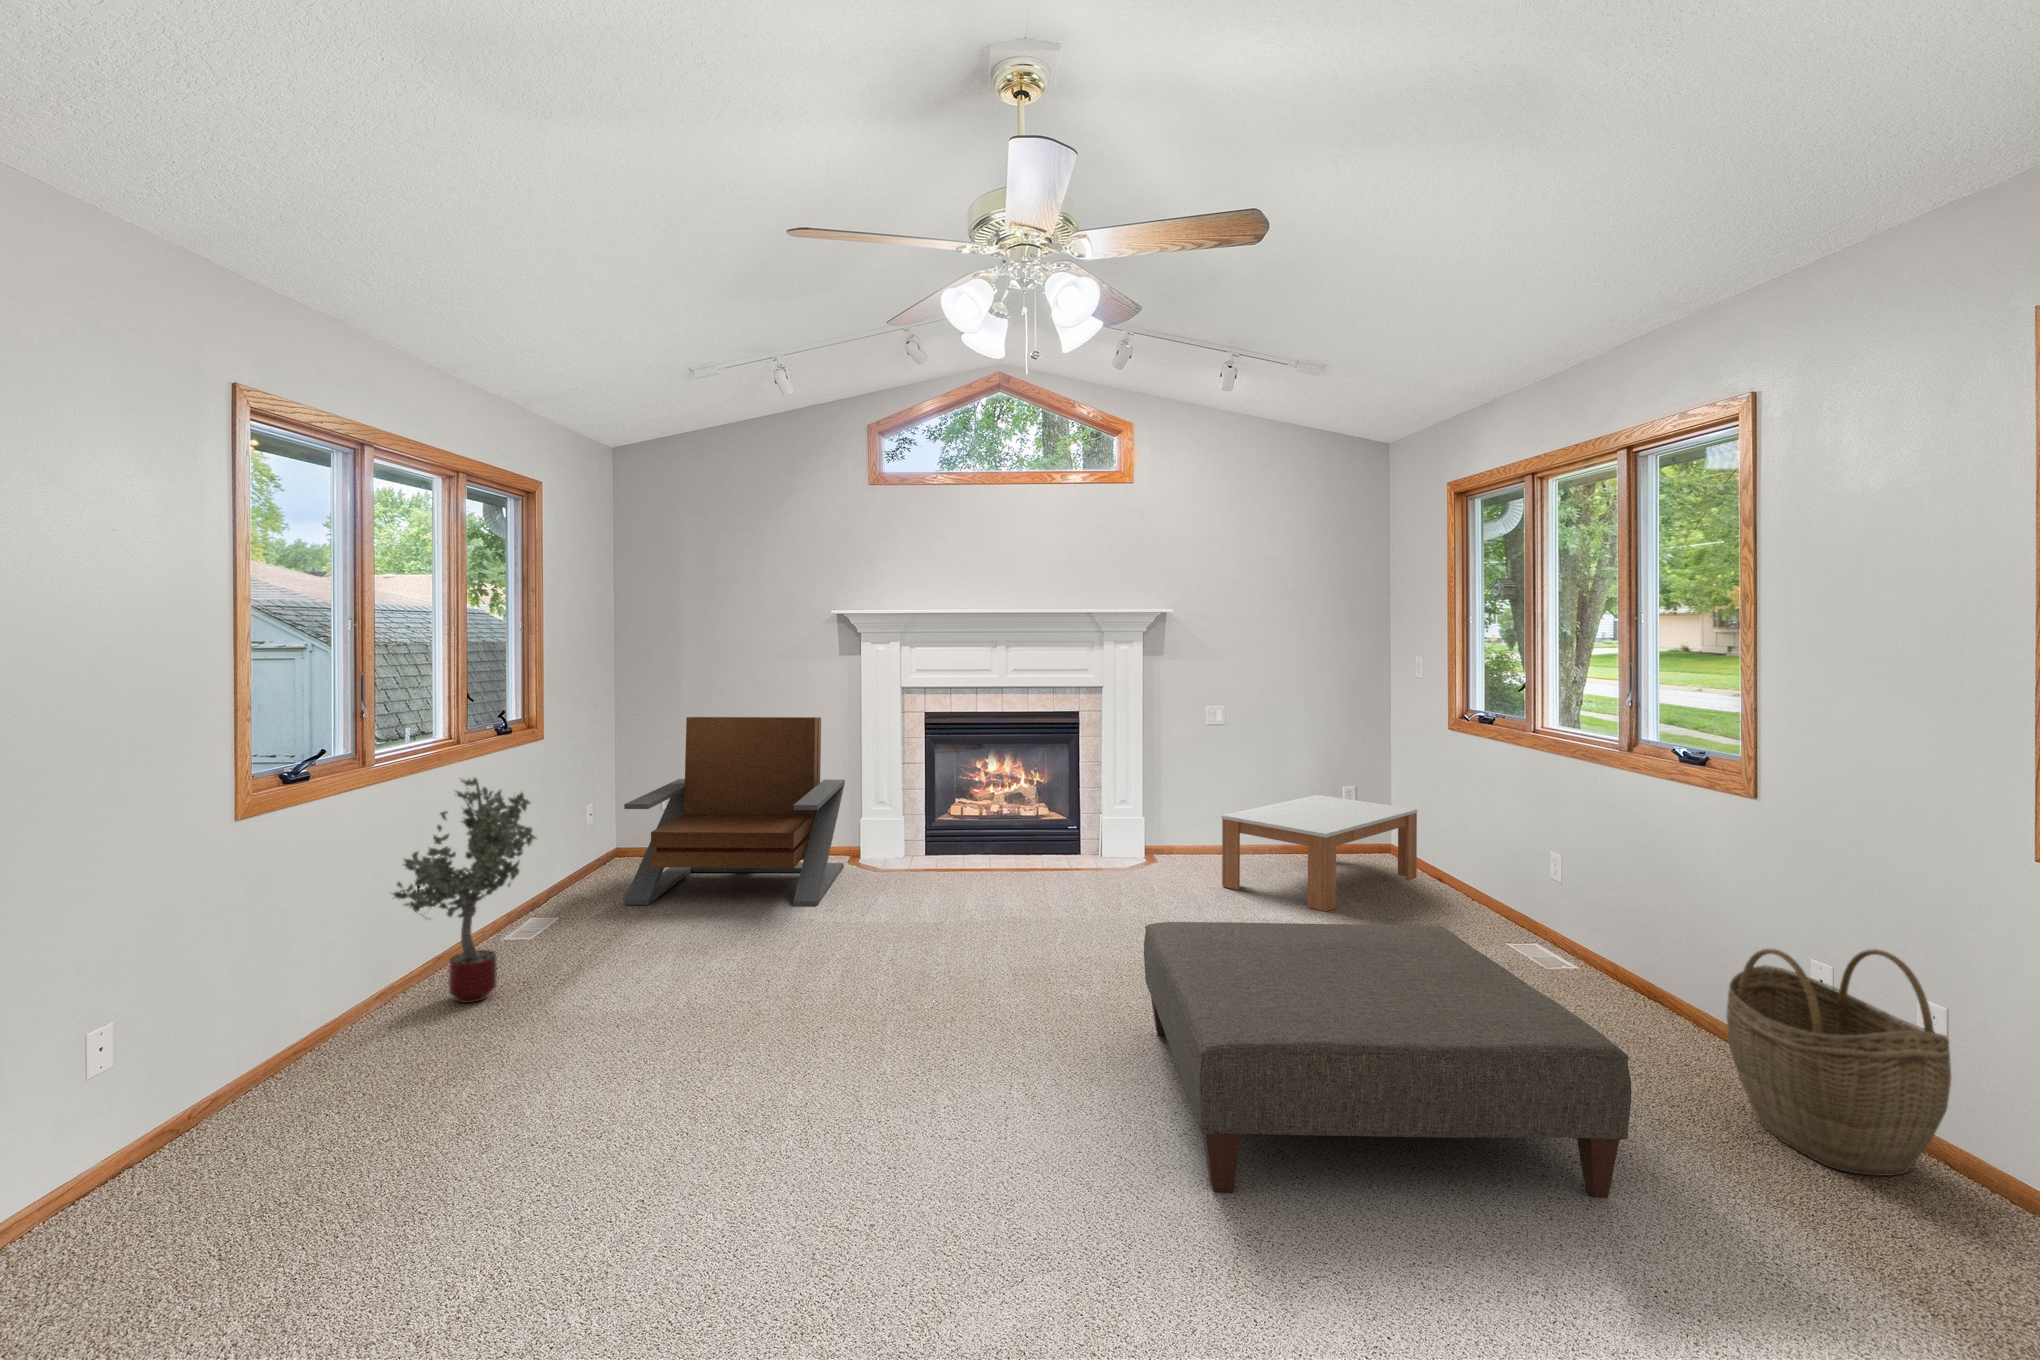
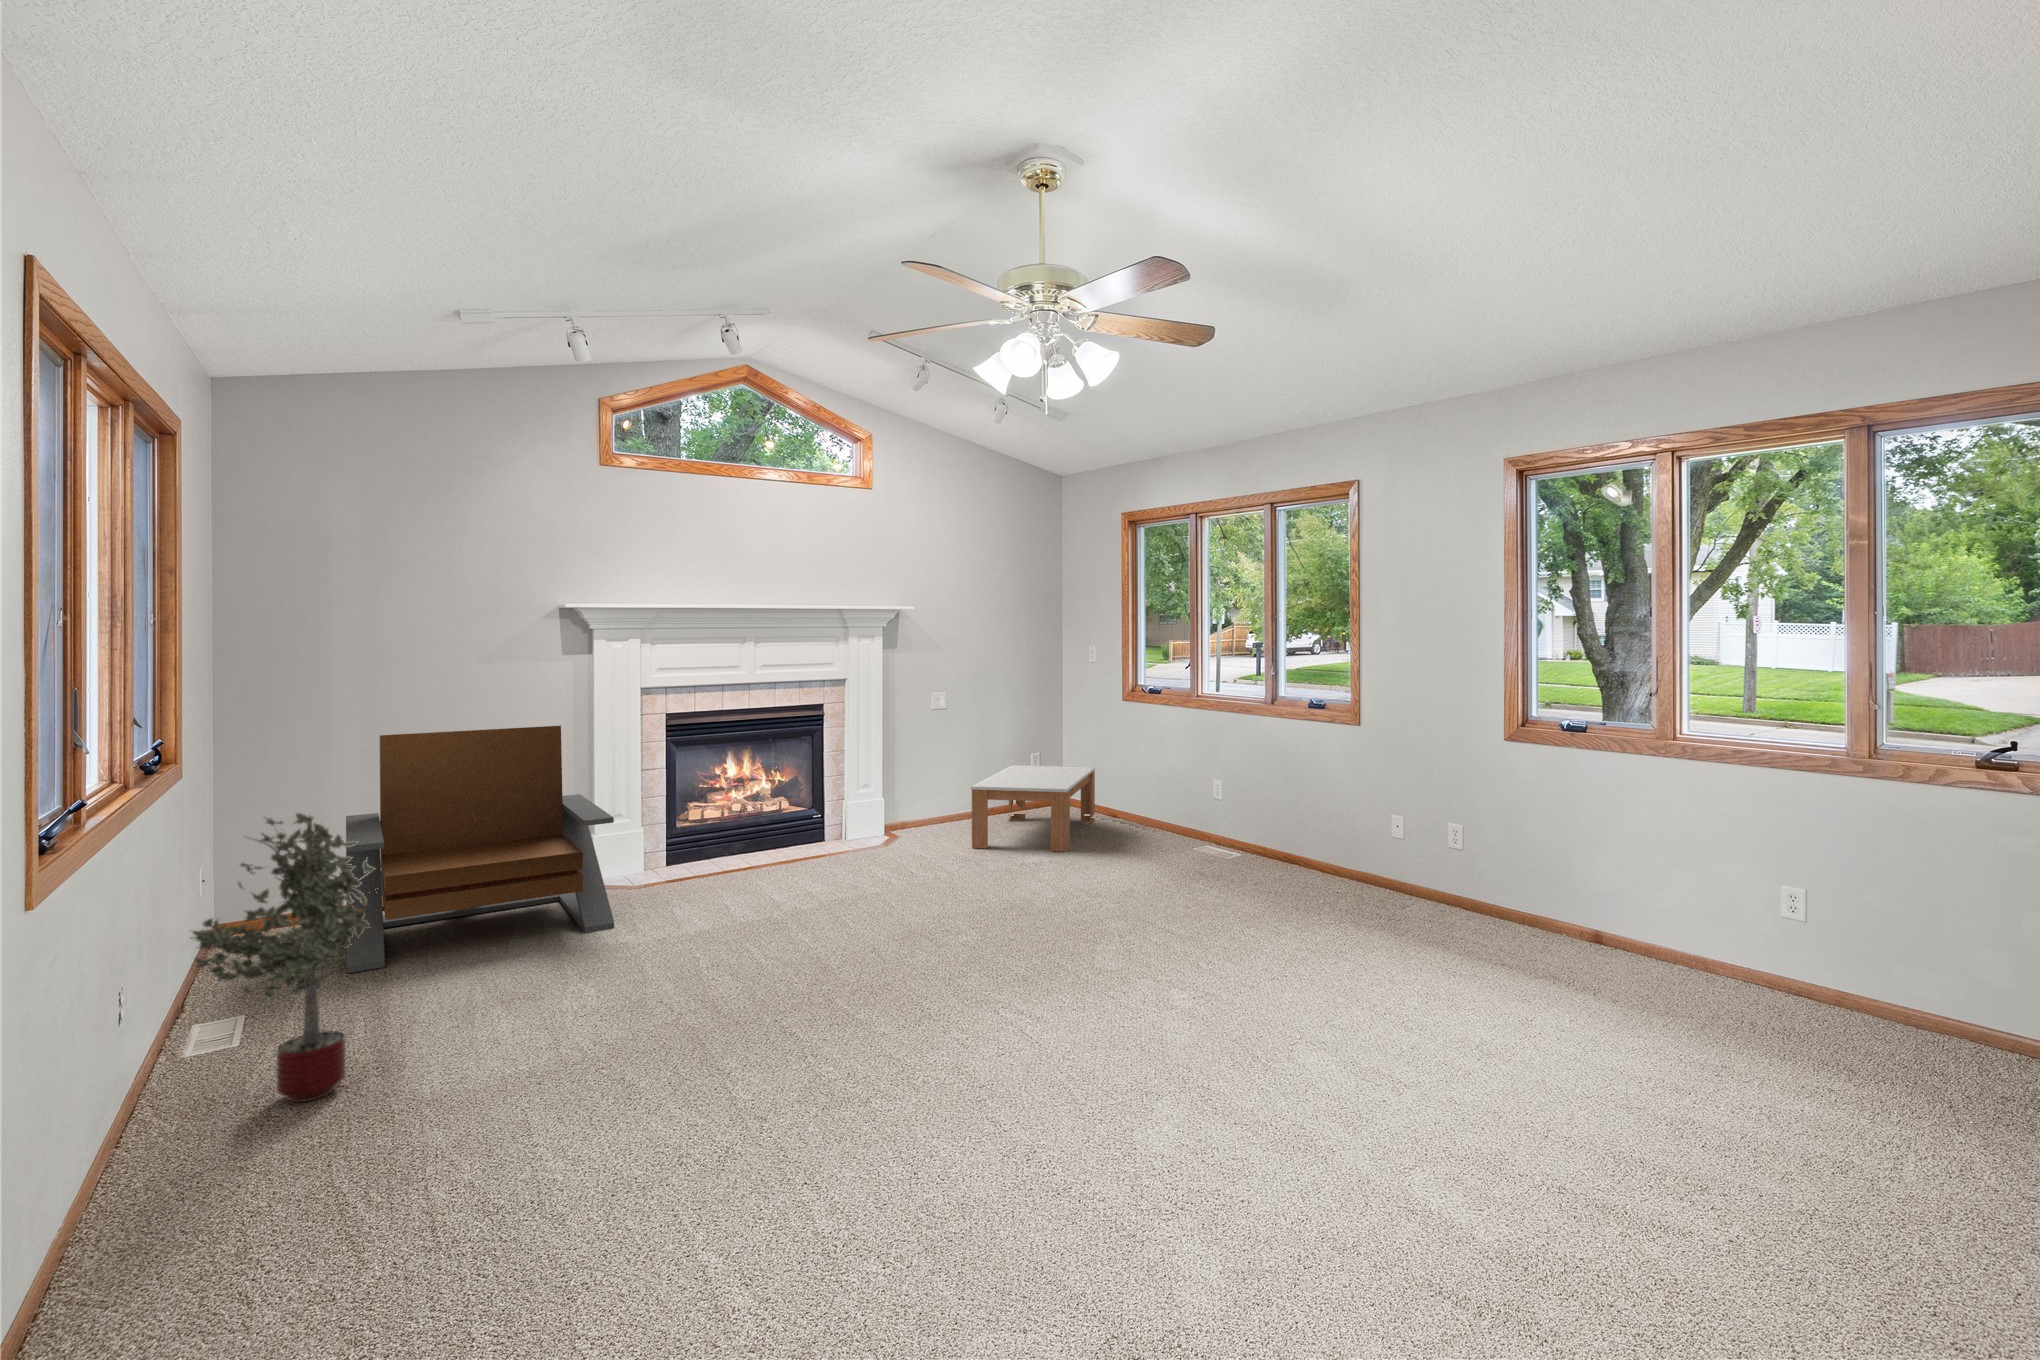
ottoman: present [1144,922,1631,1198] -> none [1051,830,1393,1011]
woven basket: present [1727,949,1951,1176] -> none [1382,799,1485,919]

